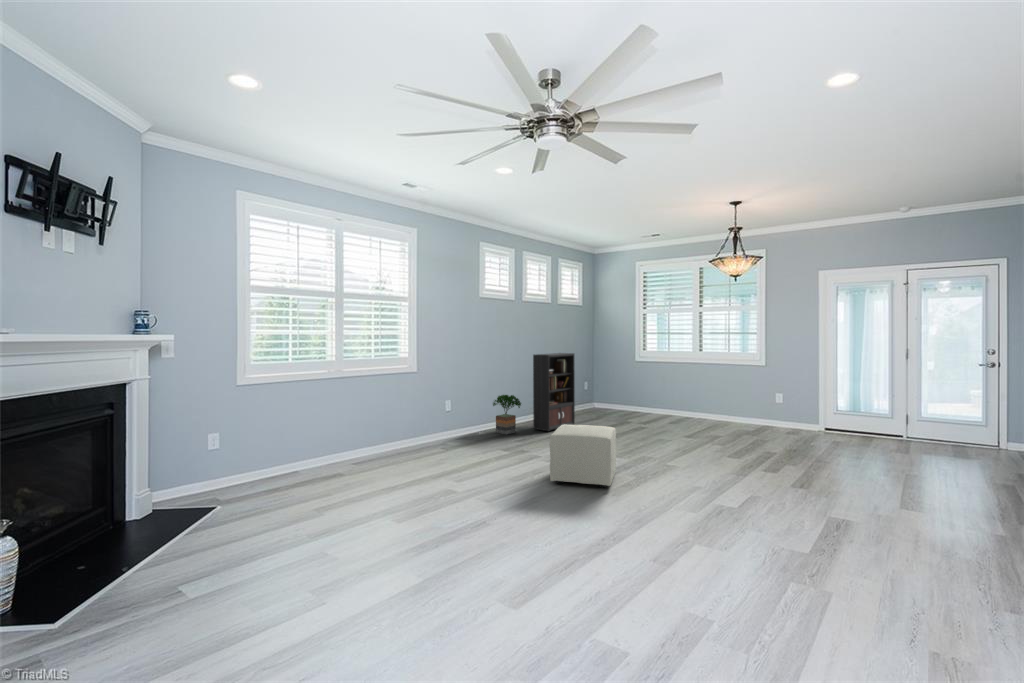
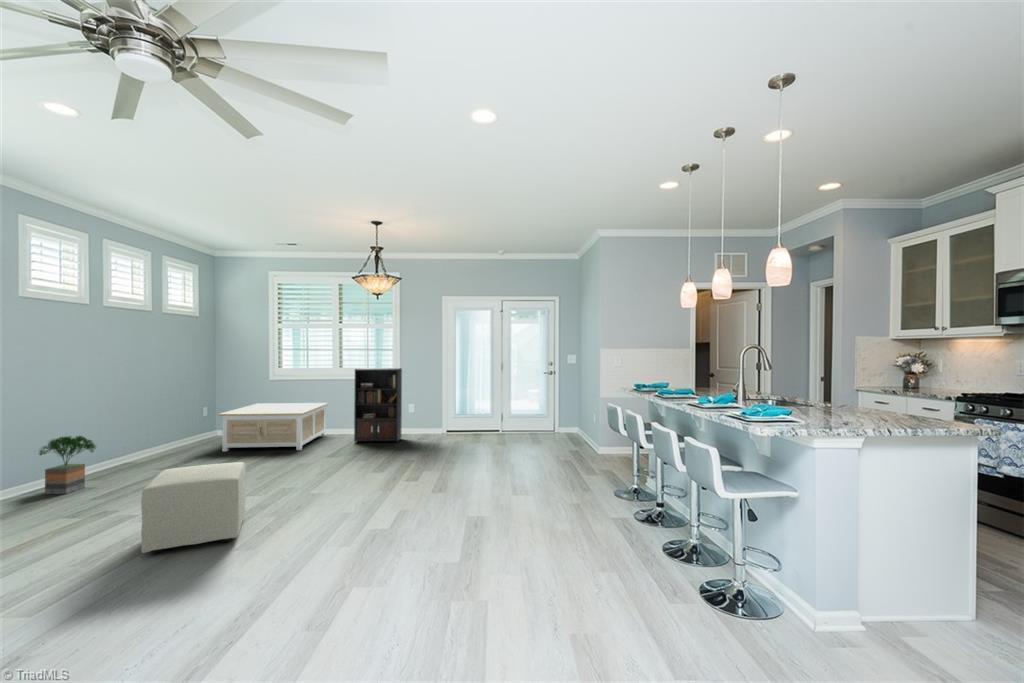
bookcase: present [533,353,575,431] -> present [354,368,402,442]
coffee table: none [596,382,689,428] -> present [219,403,328,451]

